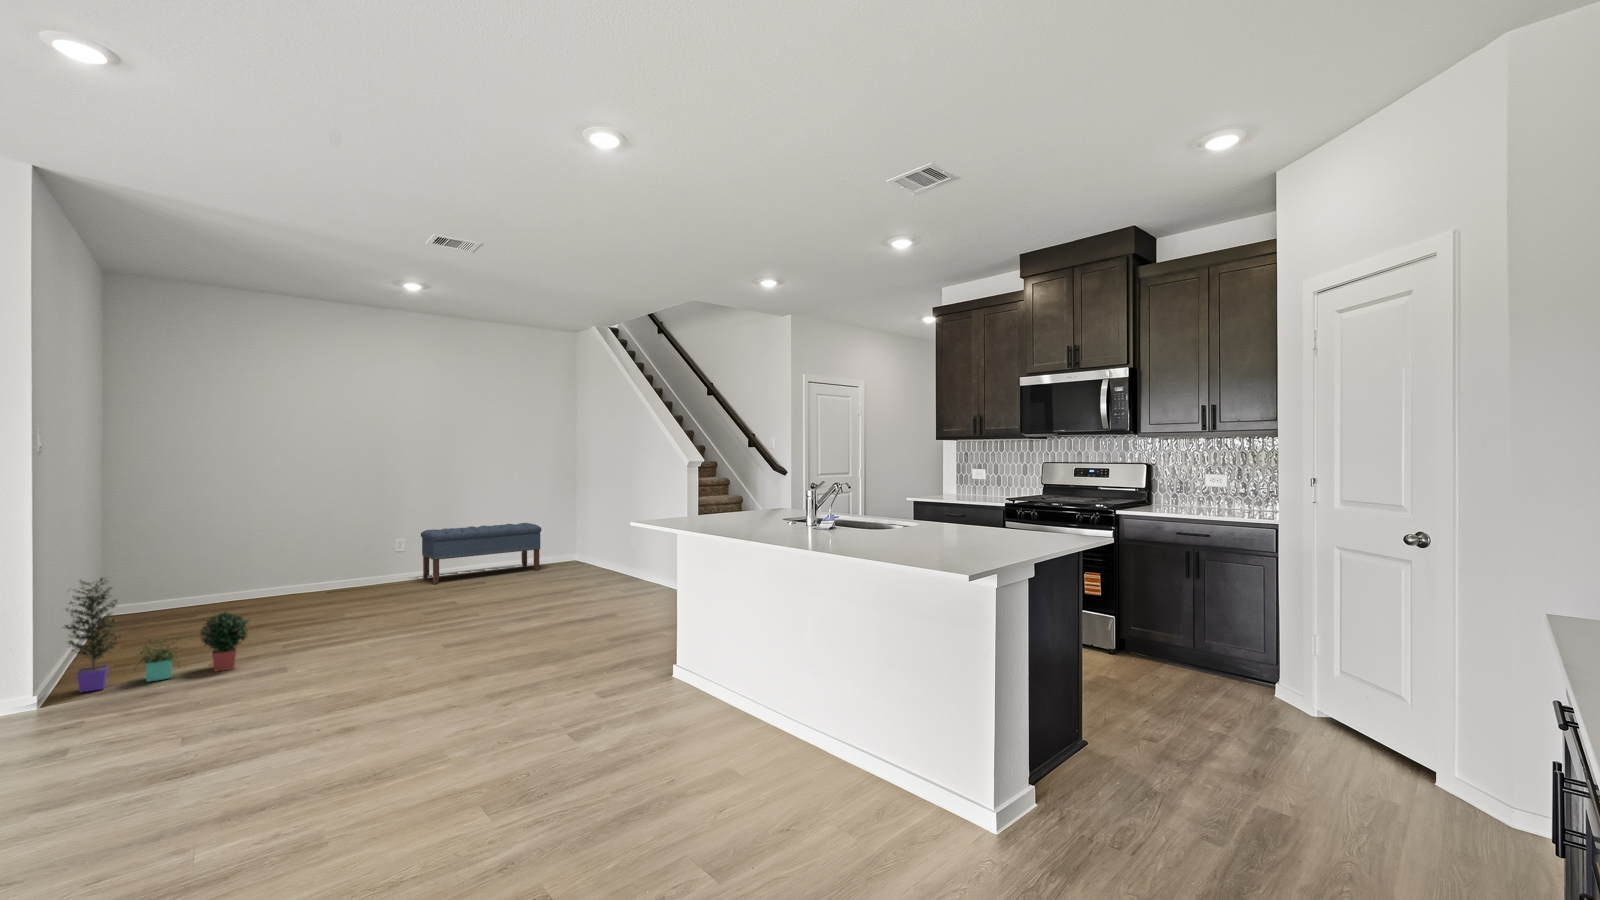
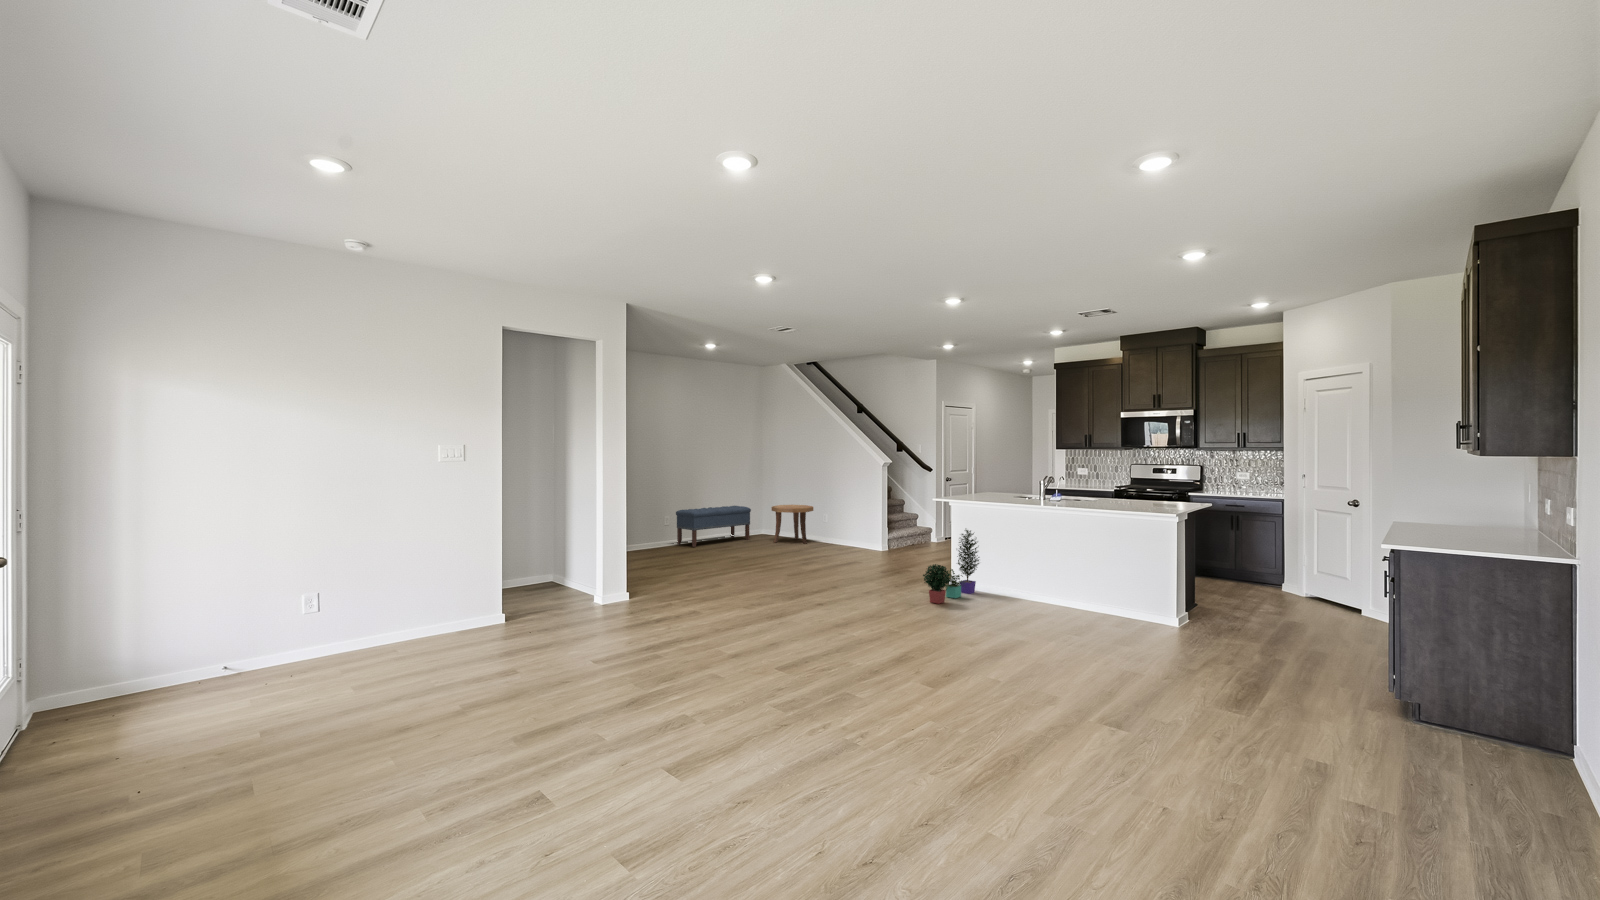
side table: none [562,522,620,578] -> present [771,505,813,543]
potted plant: present [63,578,248,692] -> present [923,530,979,604]

